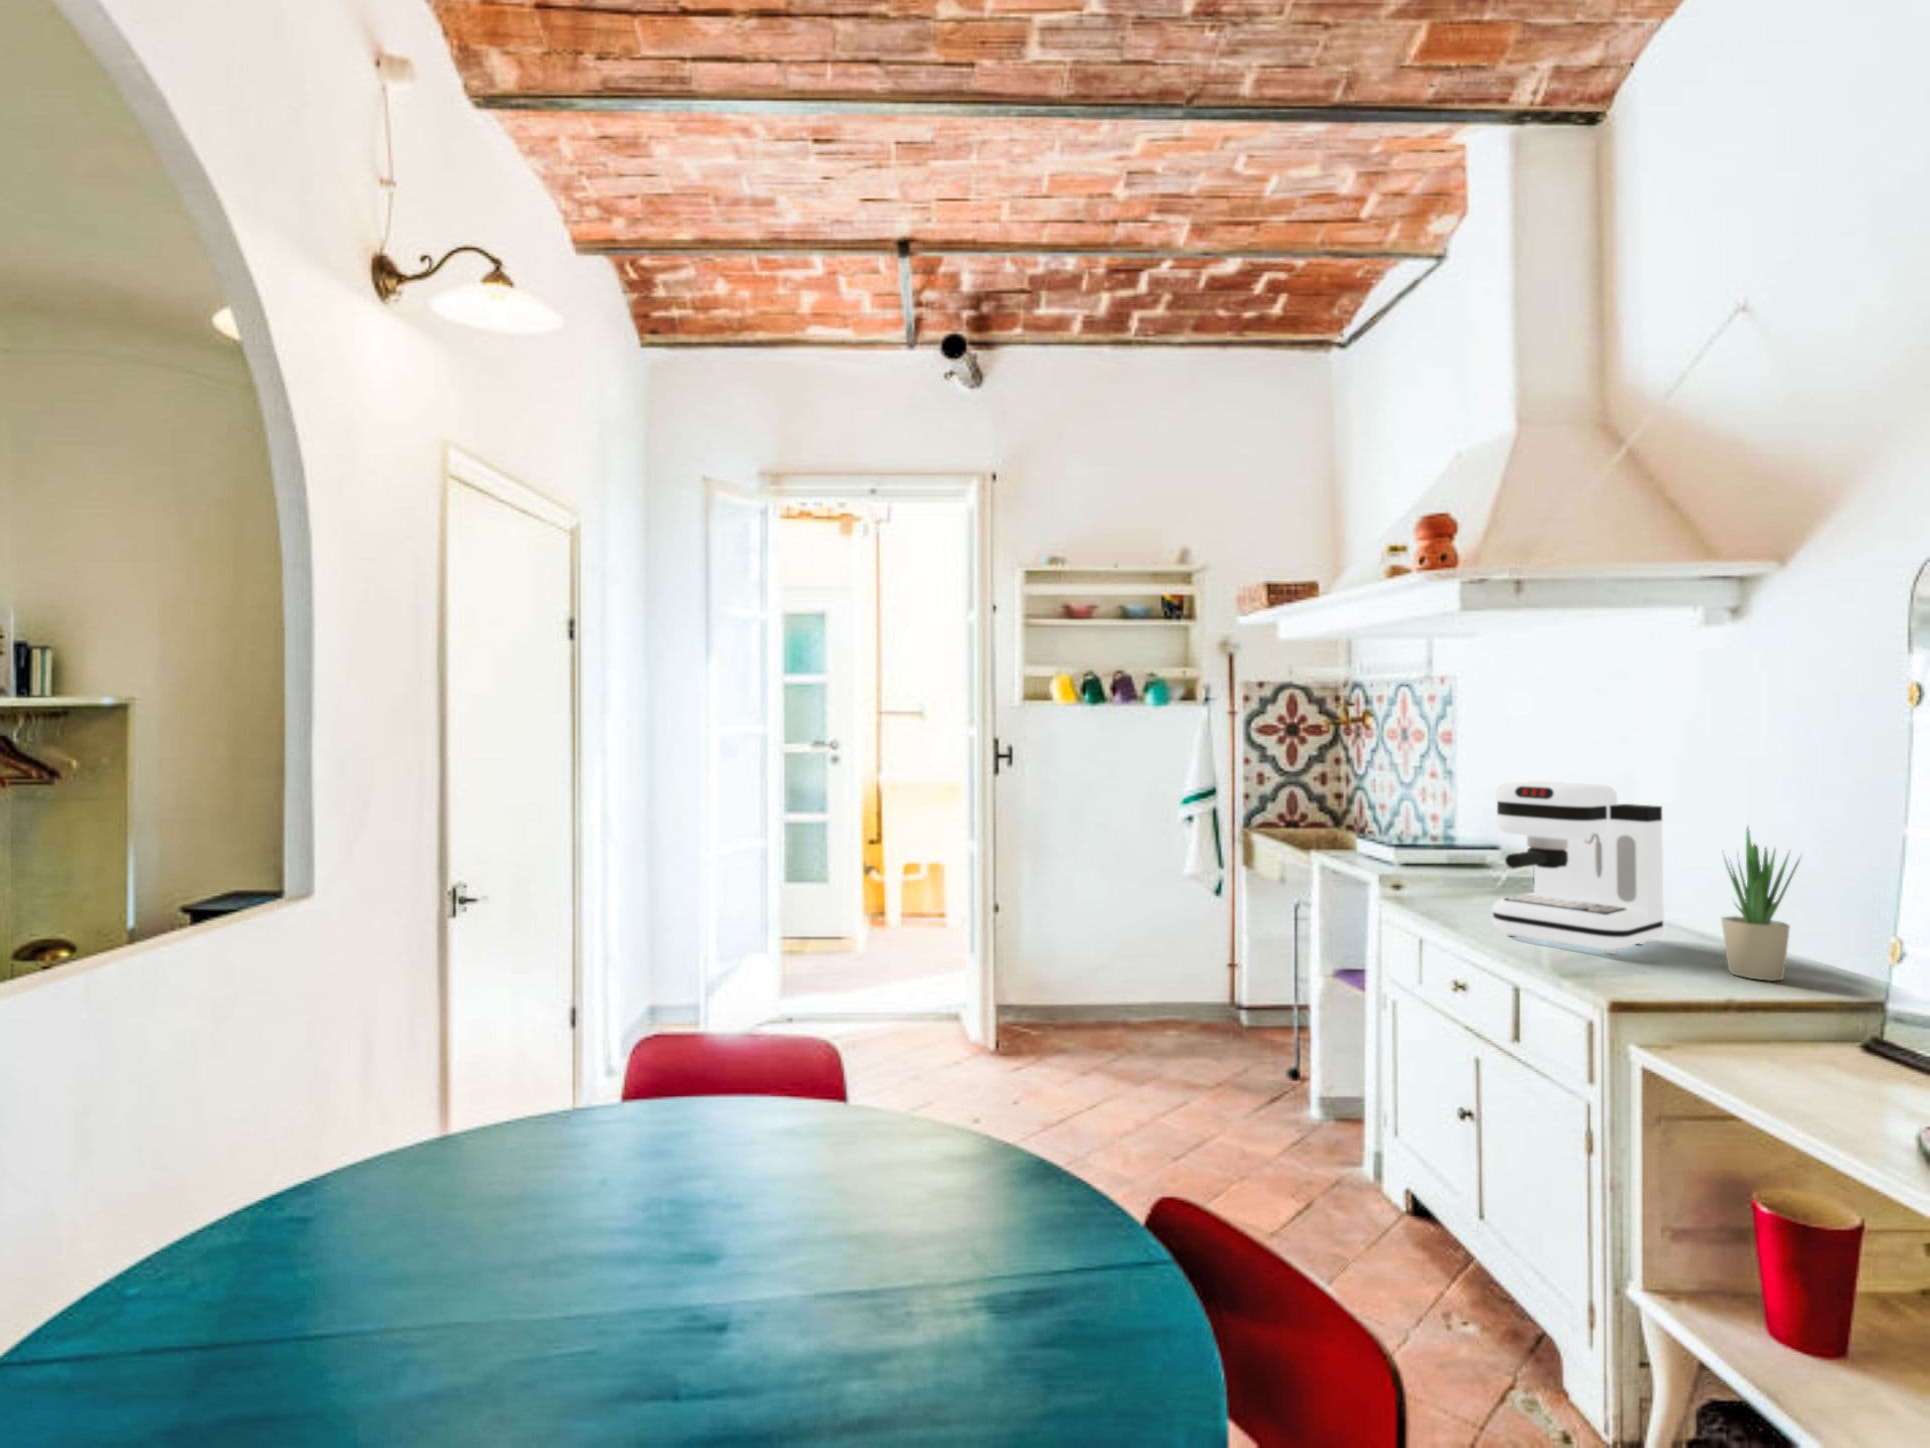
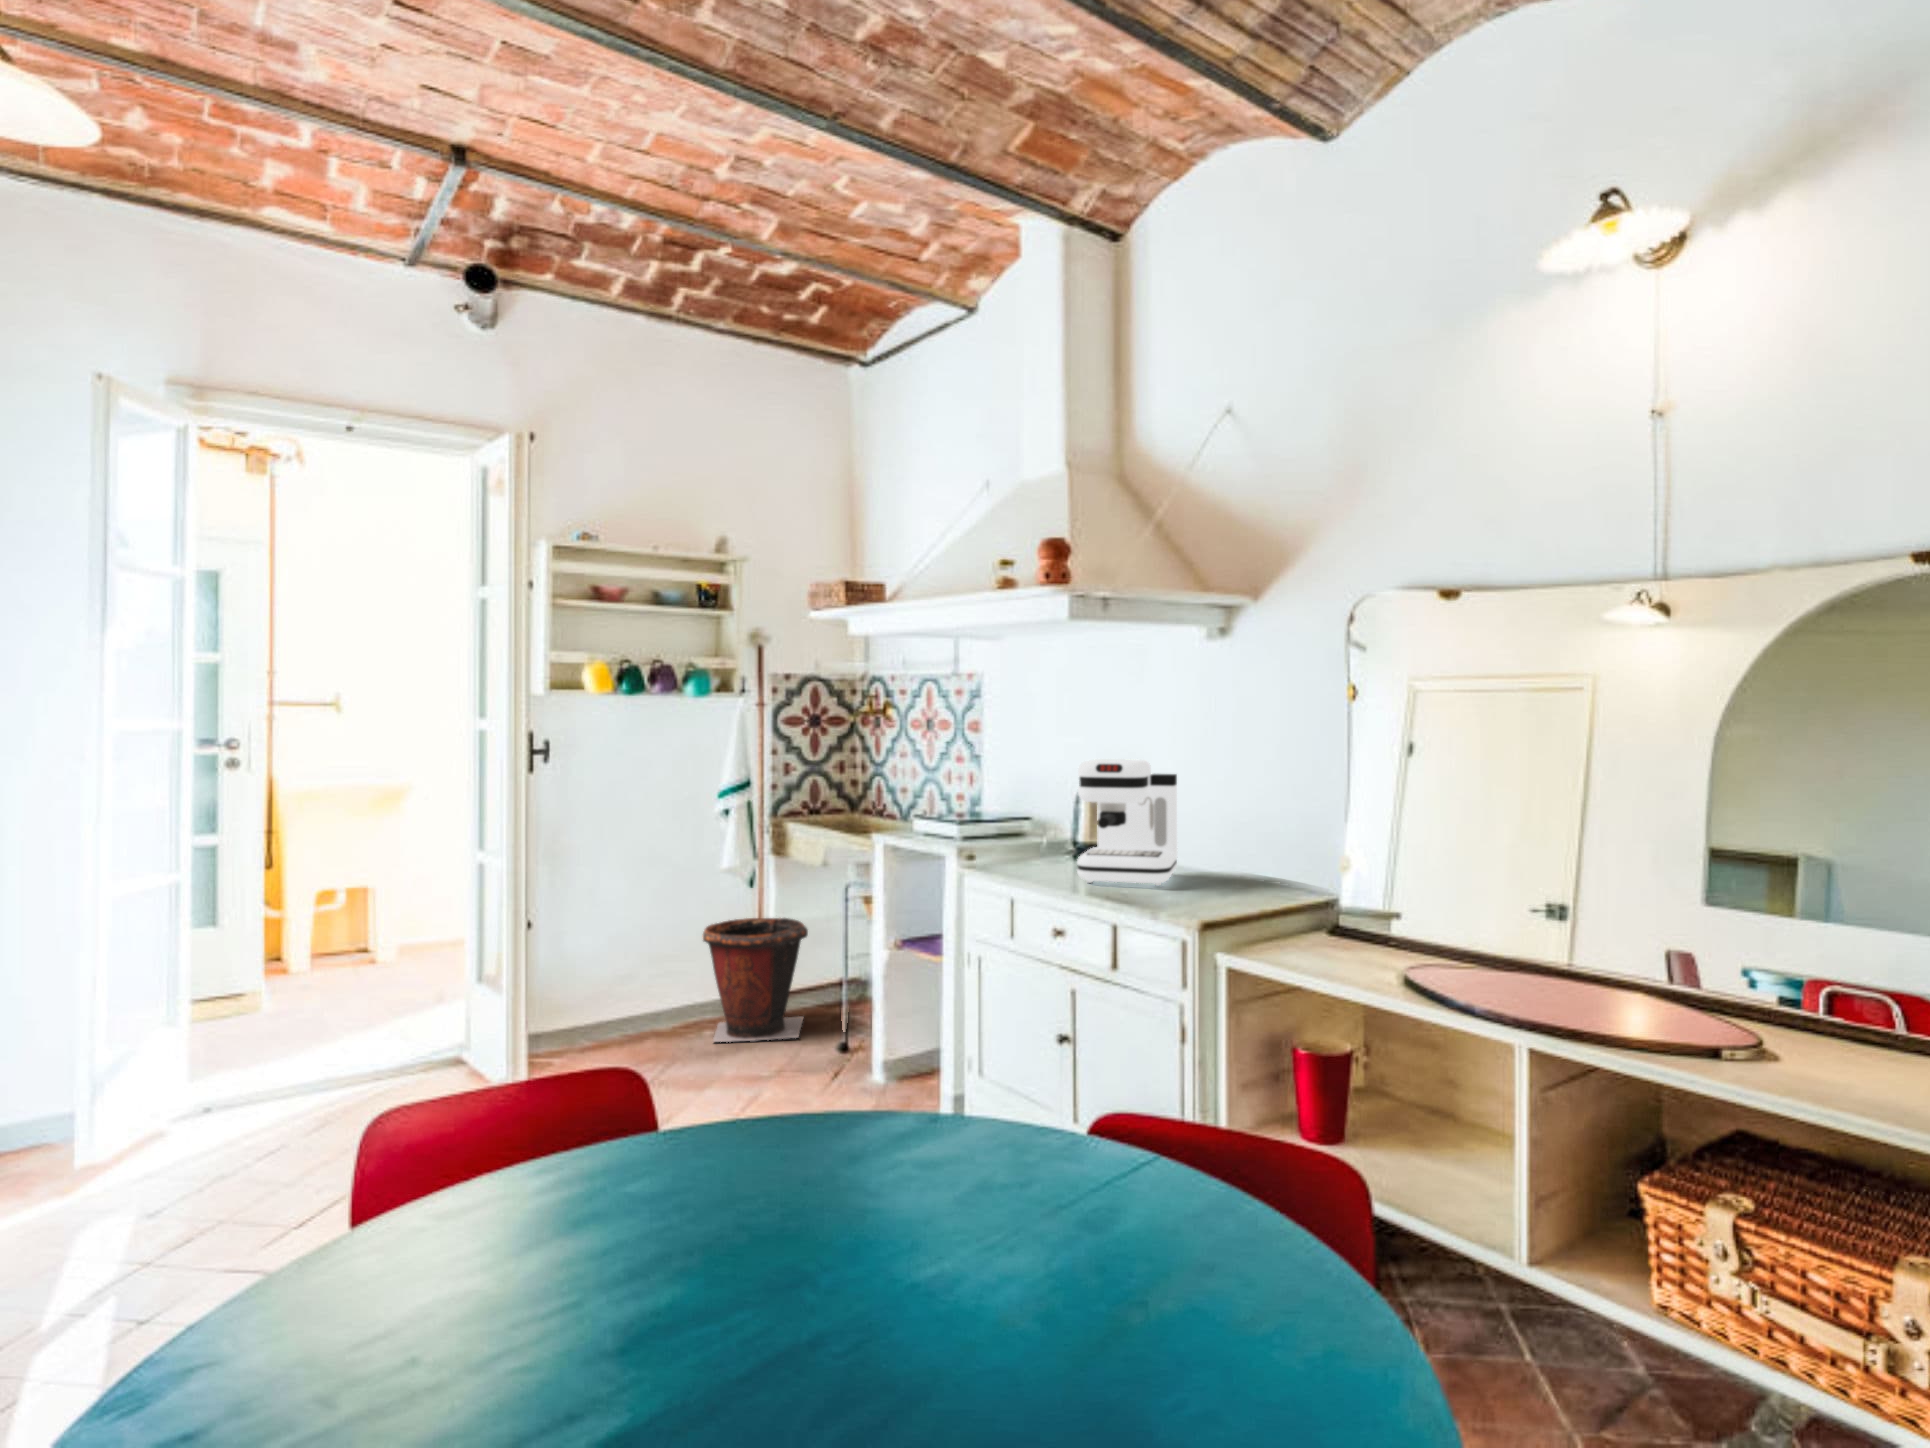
potted plant: present [1722,829,1800,981] -> none [1224,783,1269,891]
waste bin: none [1161,926,1271,1058] -> present [703,918,808,1042]

